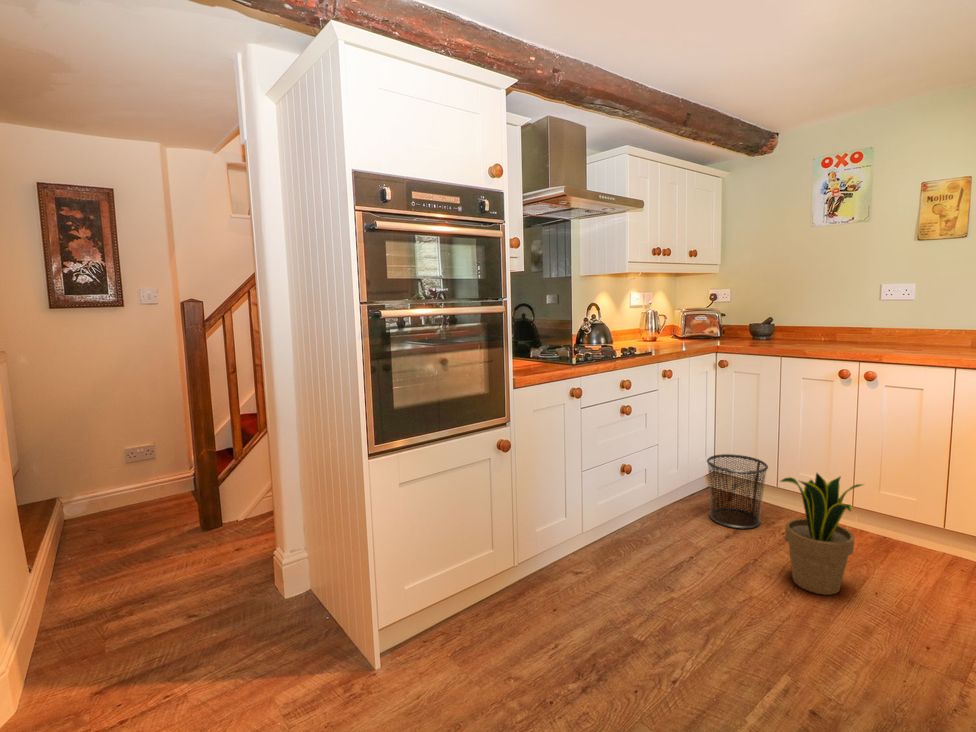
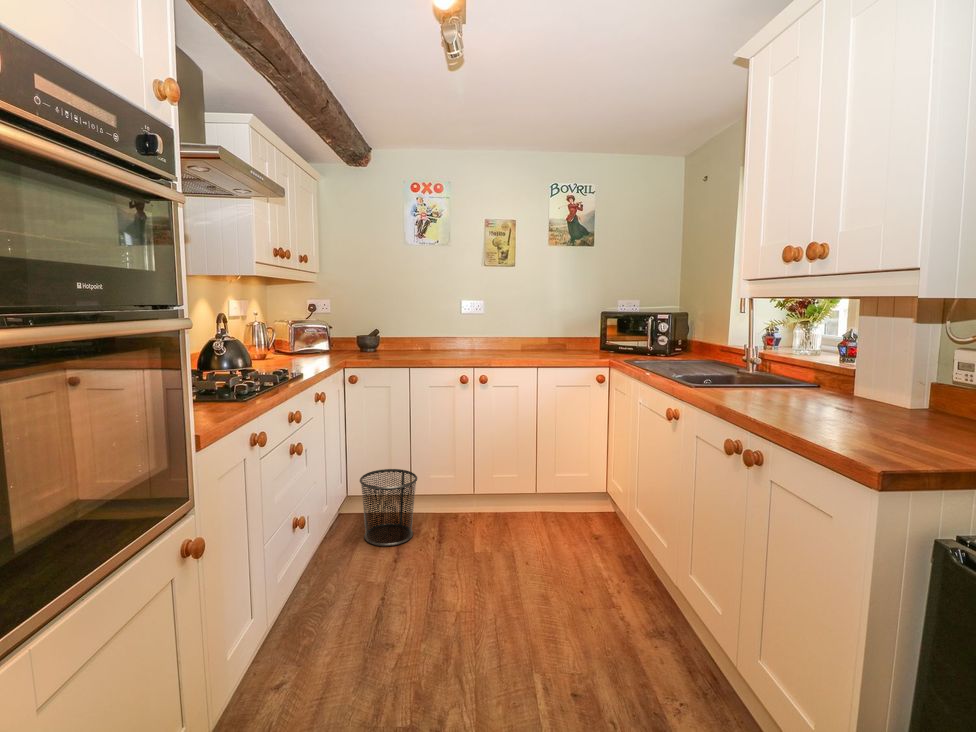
potted plant: present [781,473,862,595] -> none [463,471,522,582]

